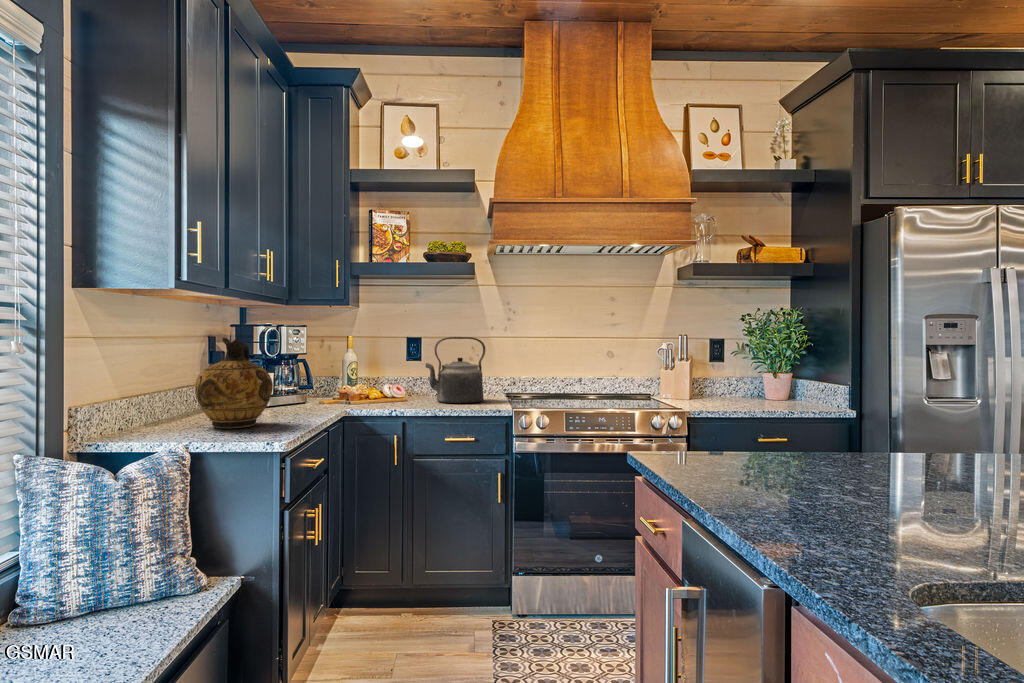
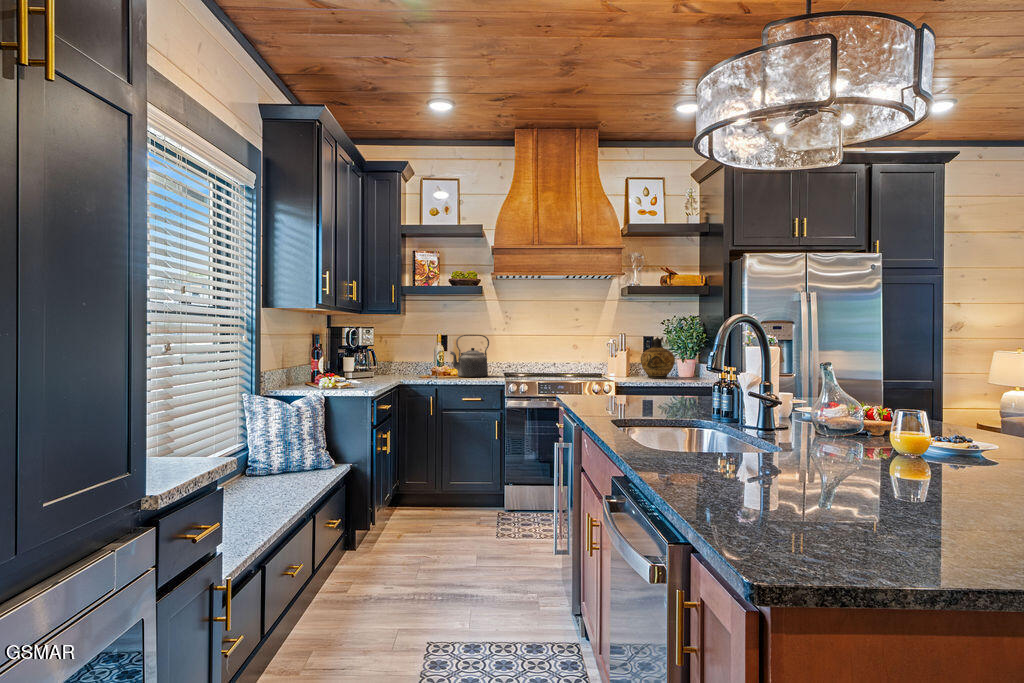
ceramic jug: present [195,337,273,428] -> present [641,337,675,379]

